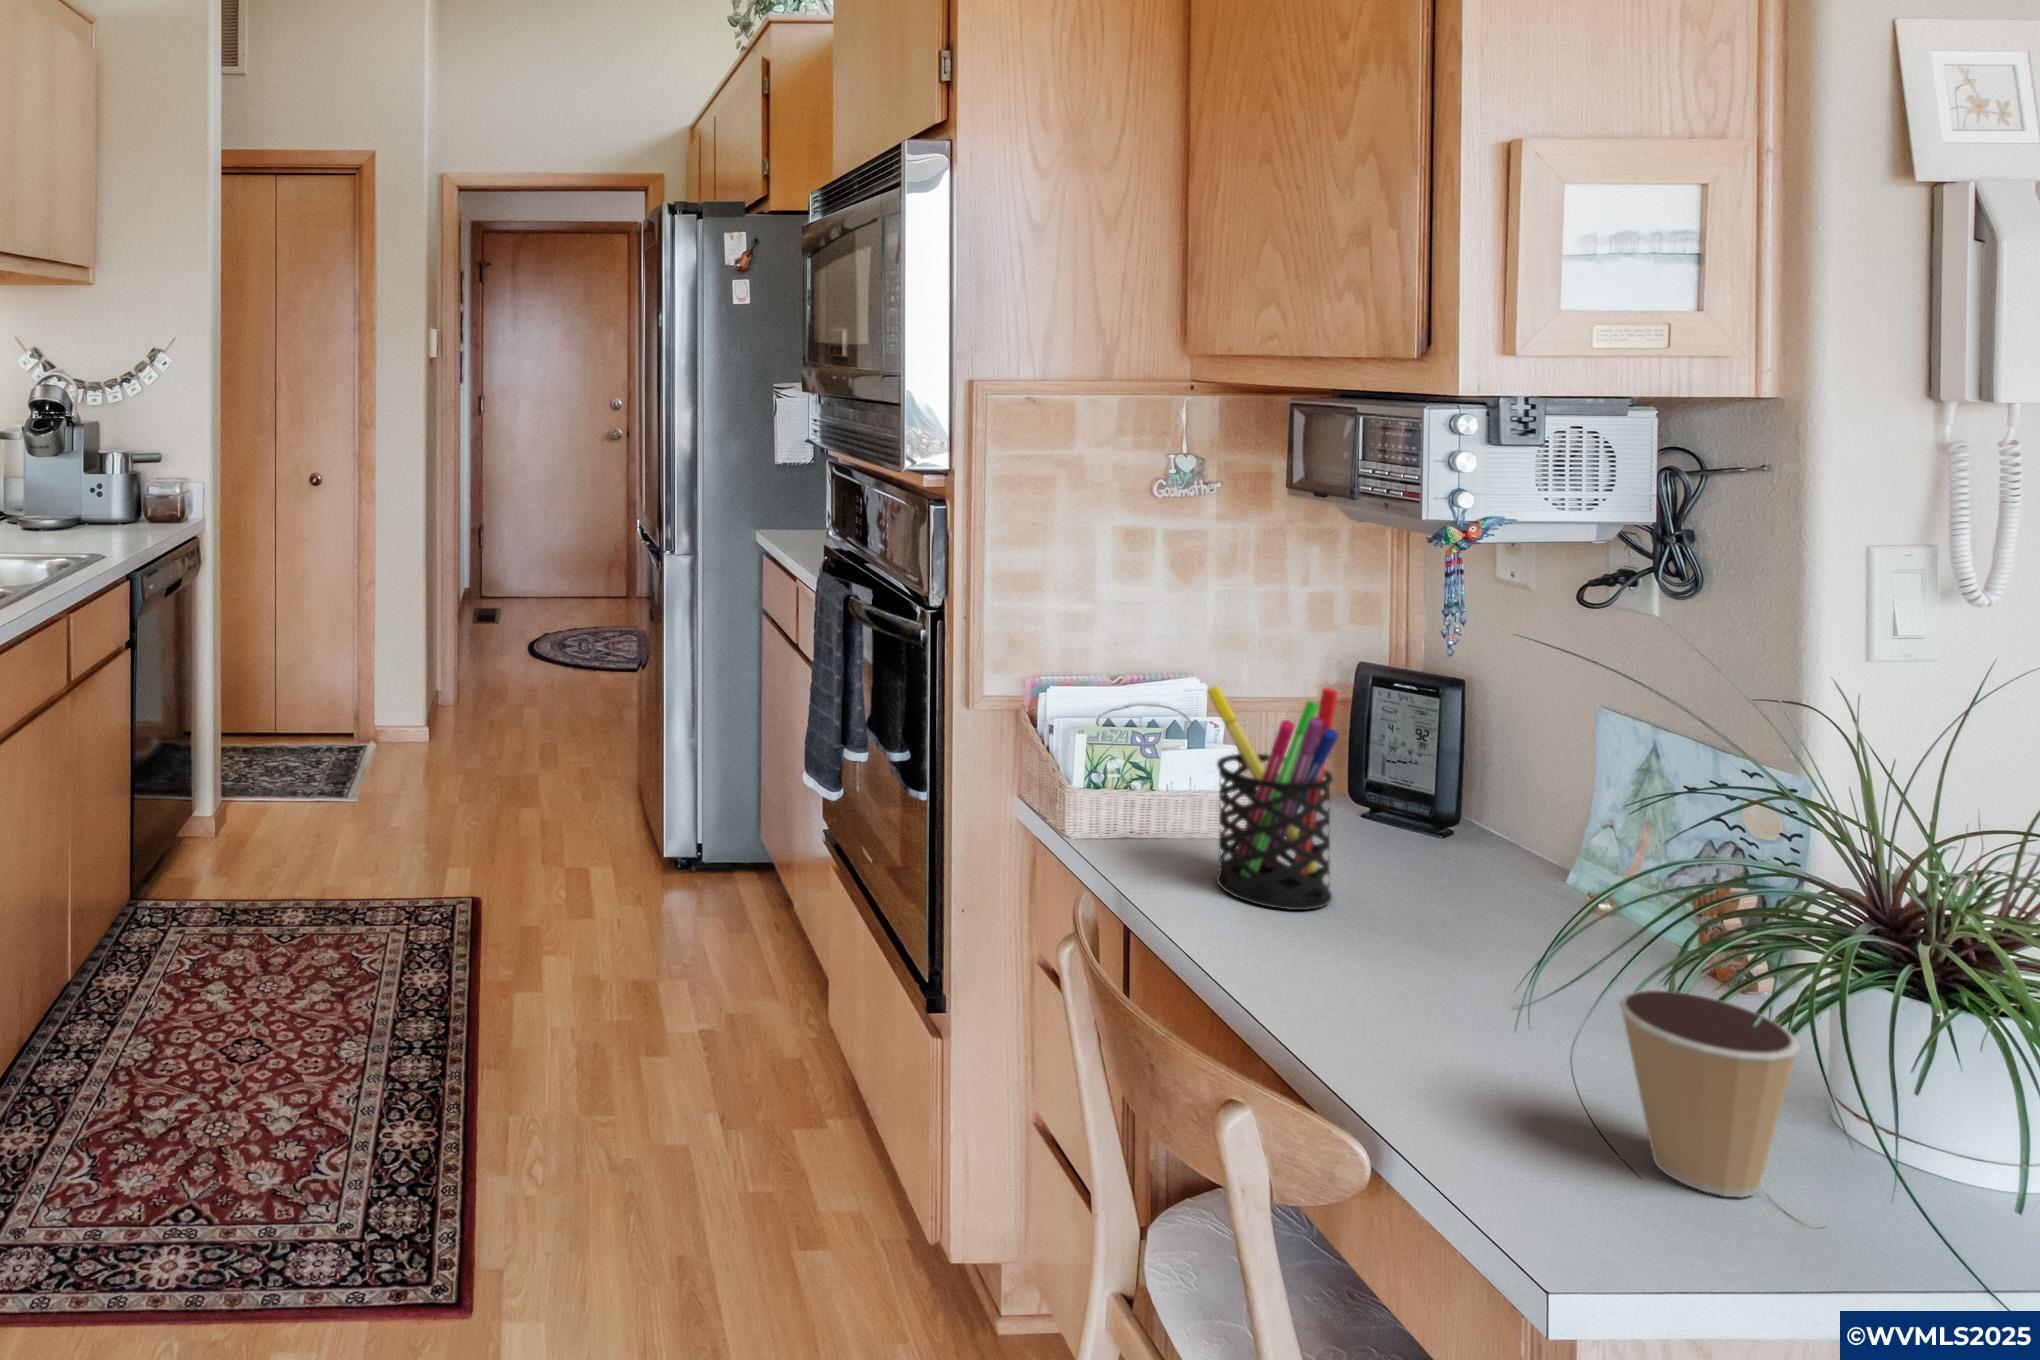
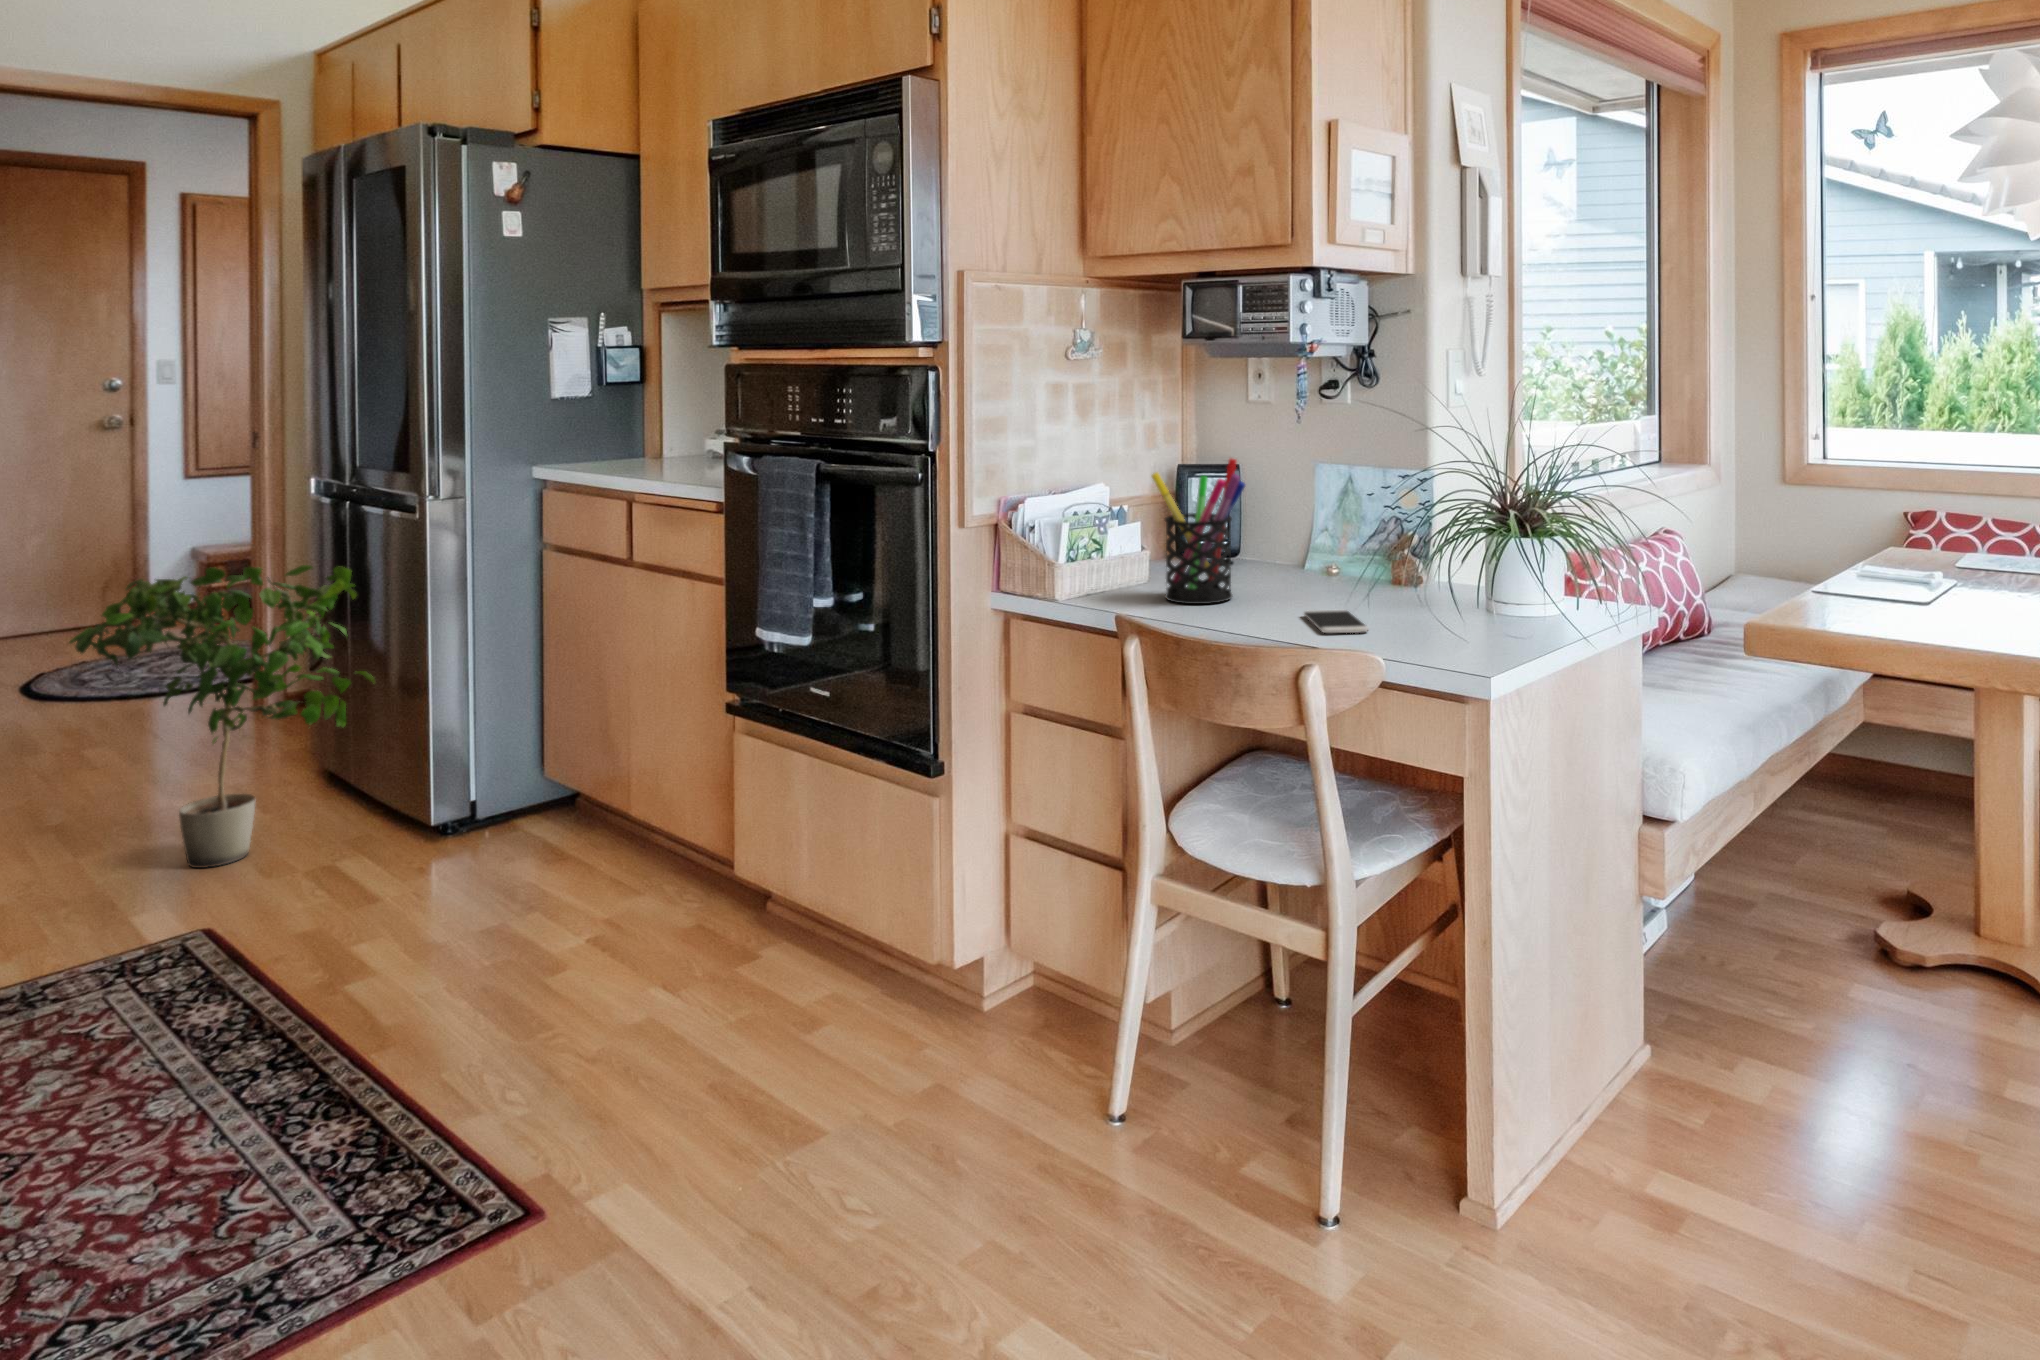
potted plant: none [431,592,634,844] -> present [70,565,375,868]
smartphone: none [1359,976,1479,1060] -> present [1304,610,1368,633]
coffee cup: present [1619,990,1800,1197] -> none [1455,555,1527,642]

